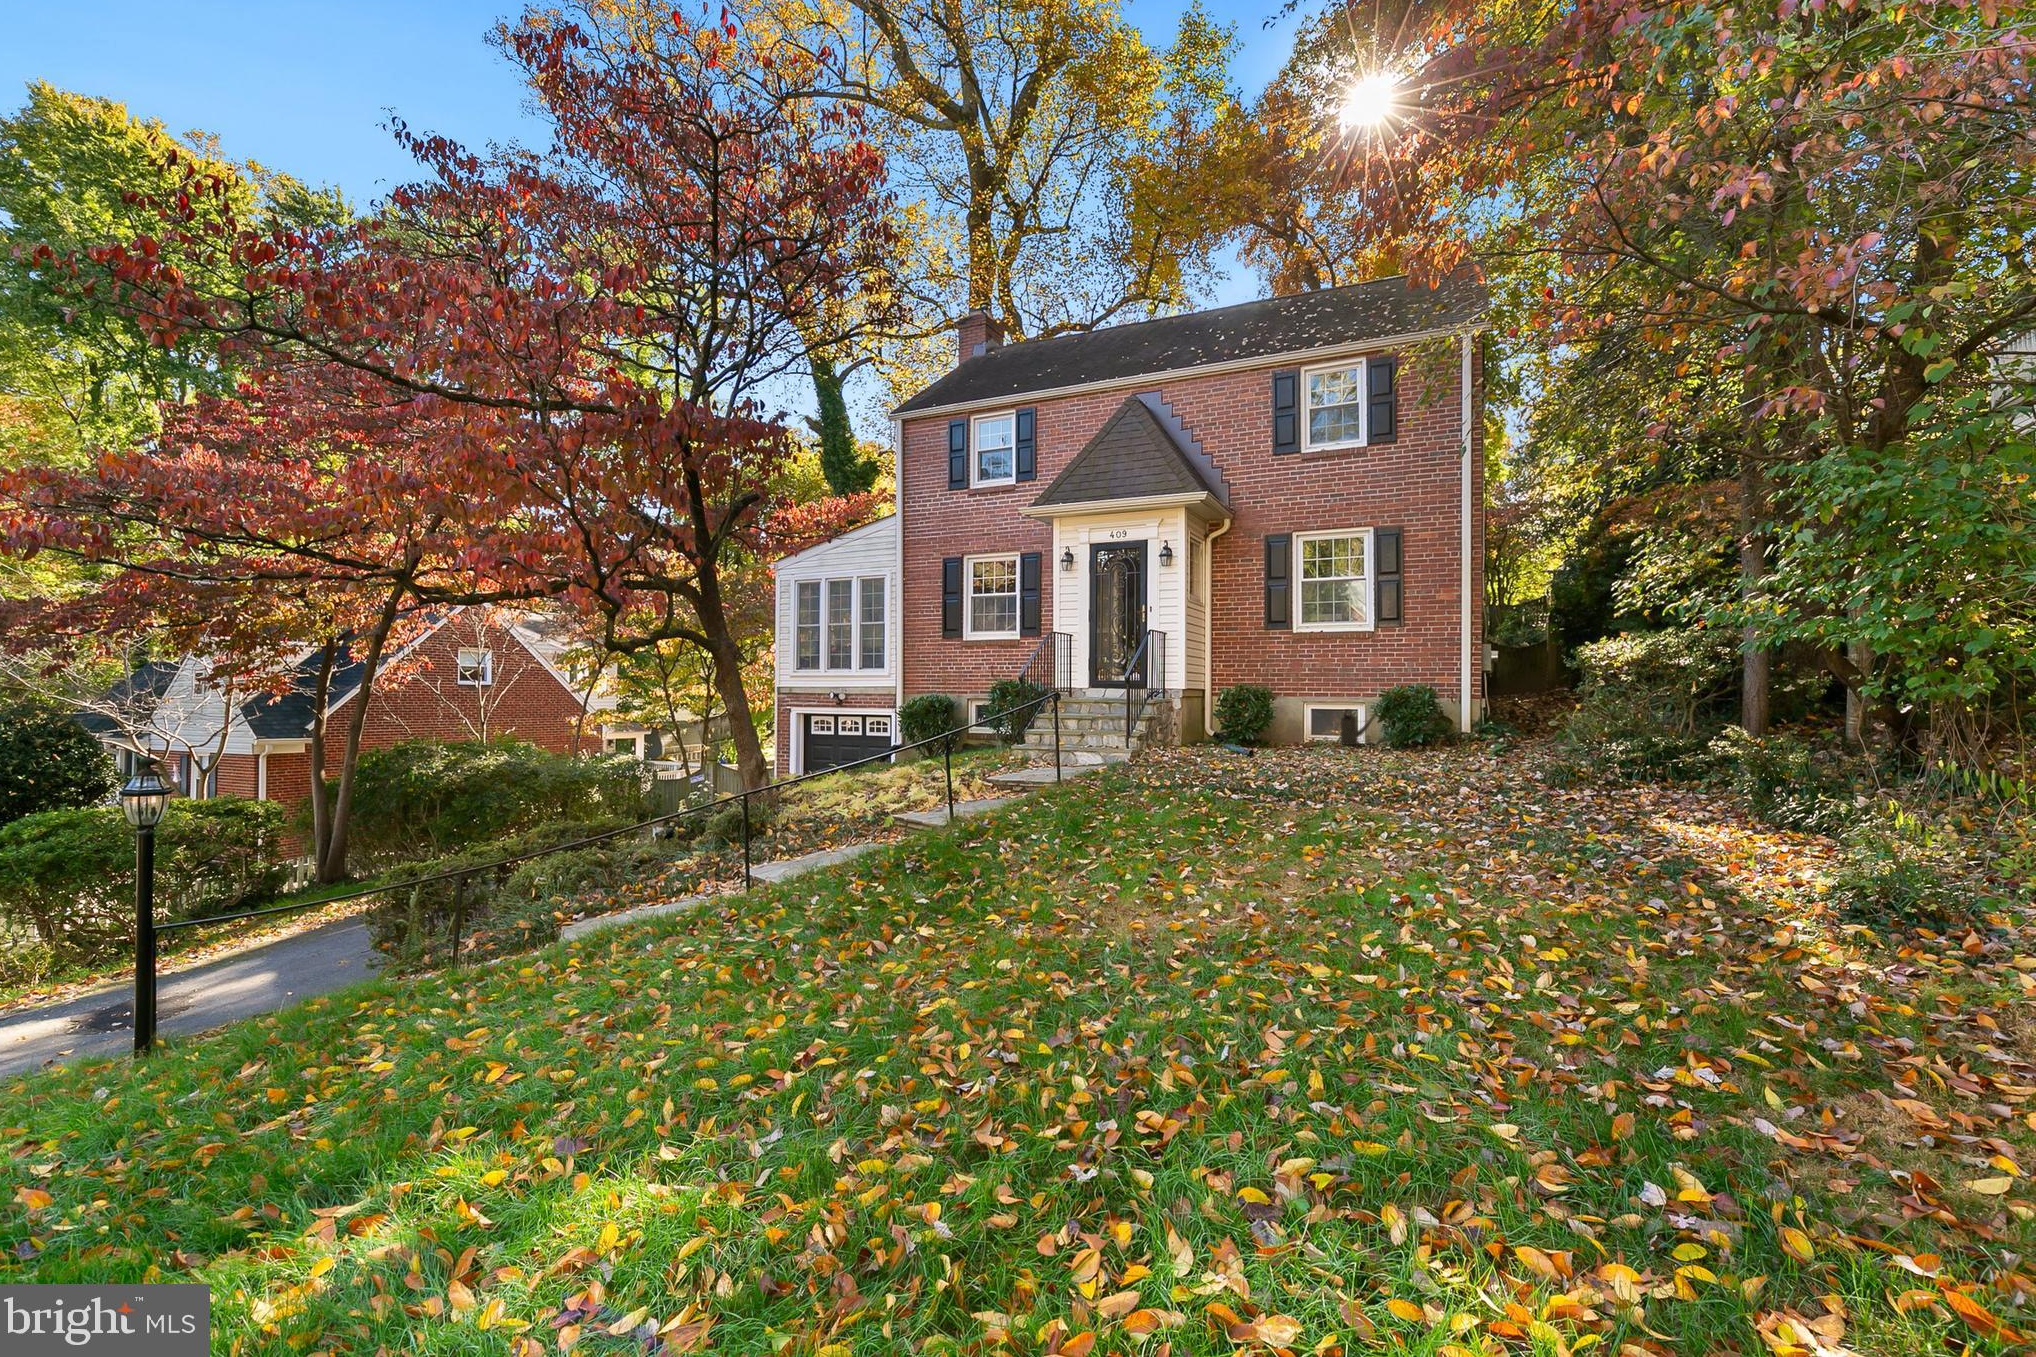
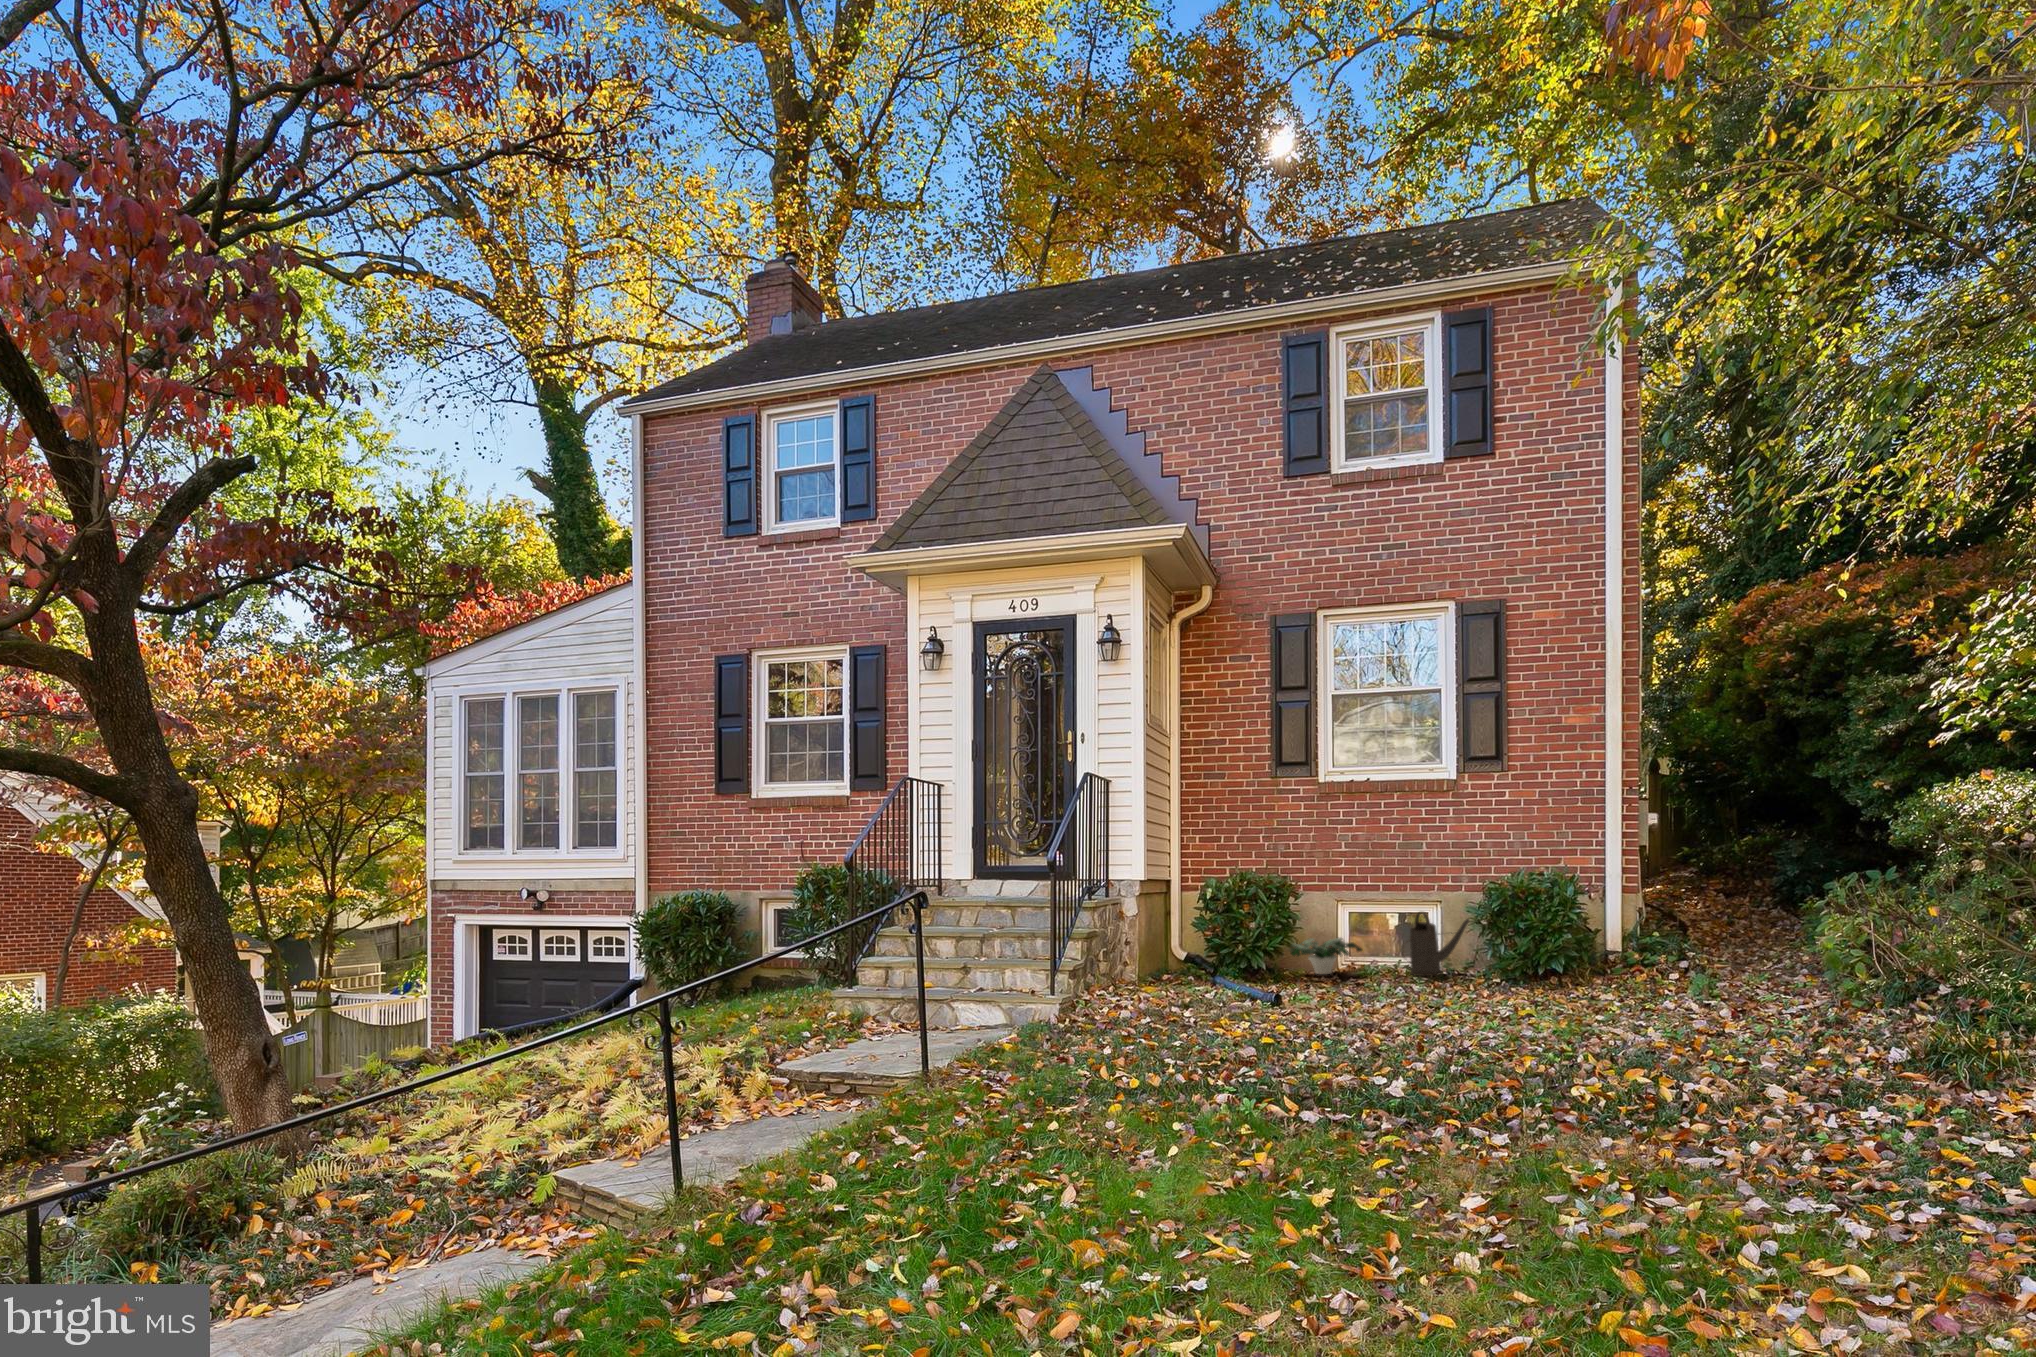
potted plant: none [1270,723,1313,744] -> present [1290,937,1362,974]

